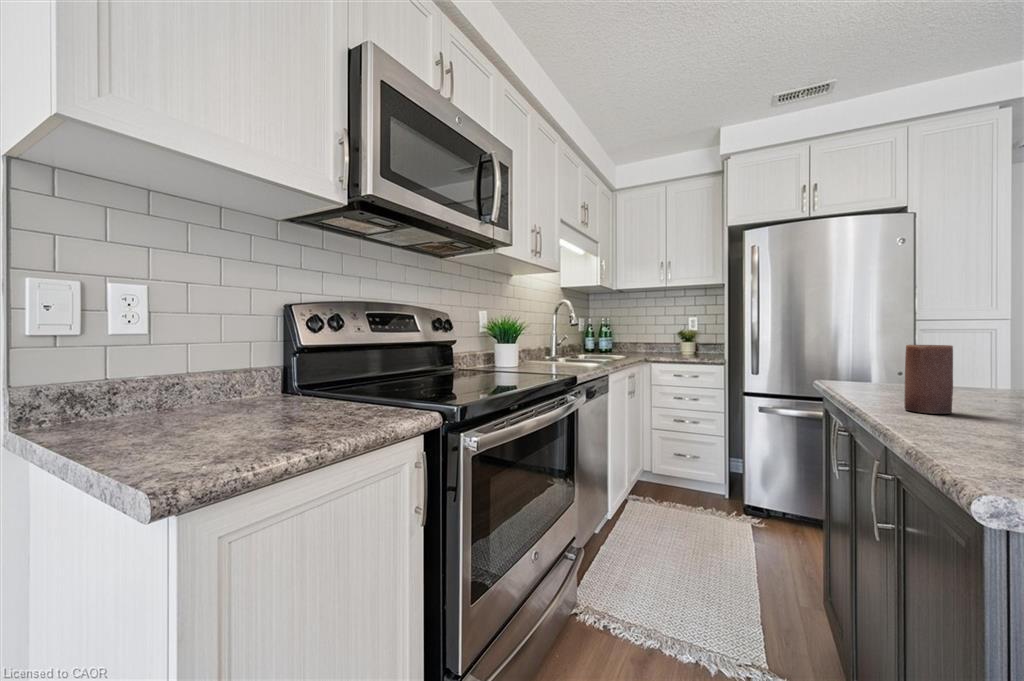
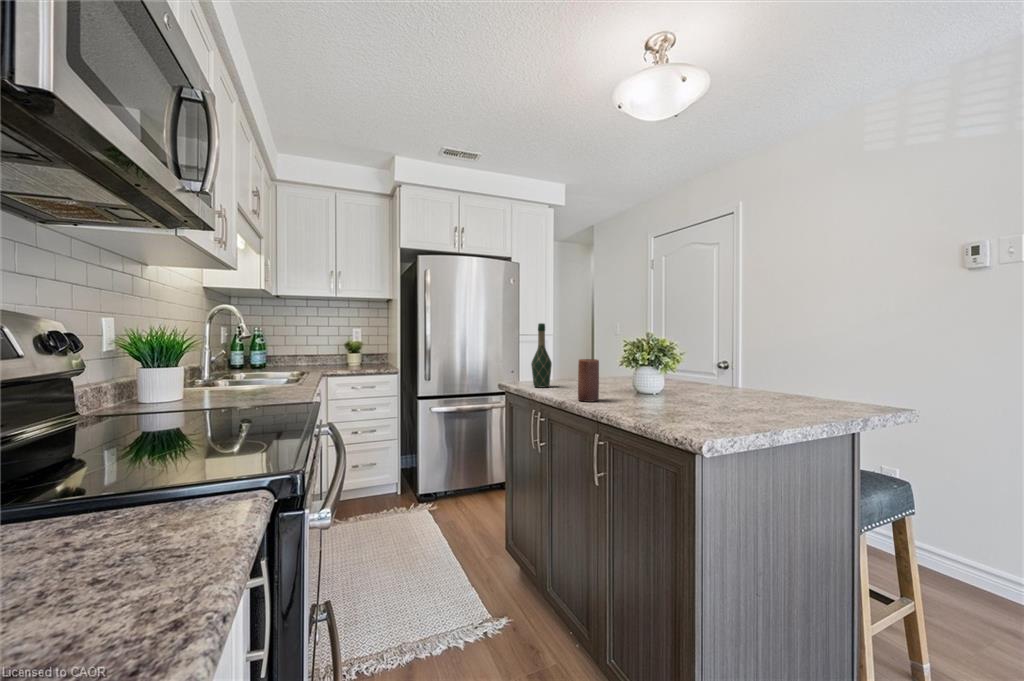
wine bottle: none [867,295,908,390] -> present [531,323,552,387]

